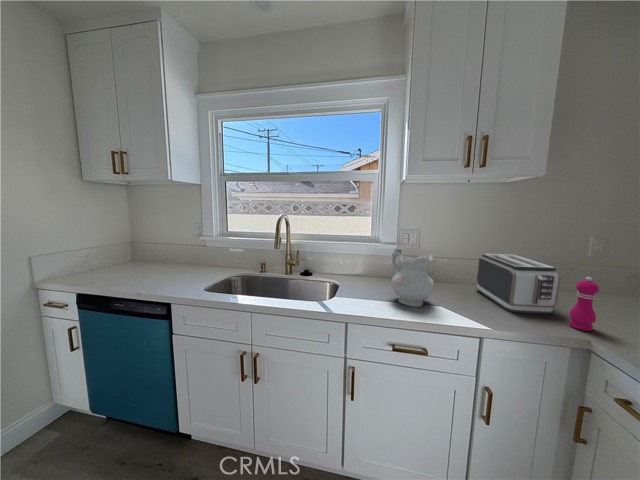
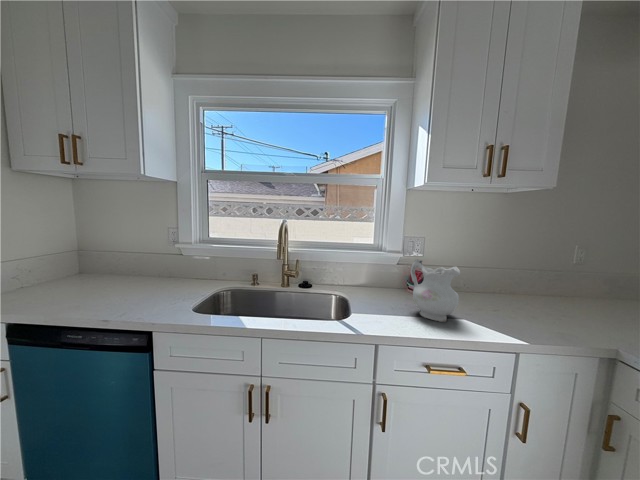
toaster: present [477,254,561,314] -> none [483,263,574,323]
pepper mill: present [569,277,599,331] -> none [590,287,620,340]

